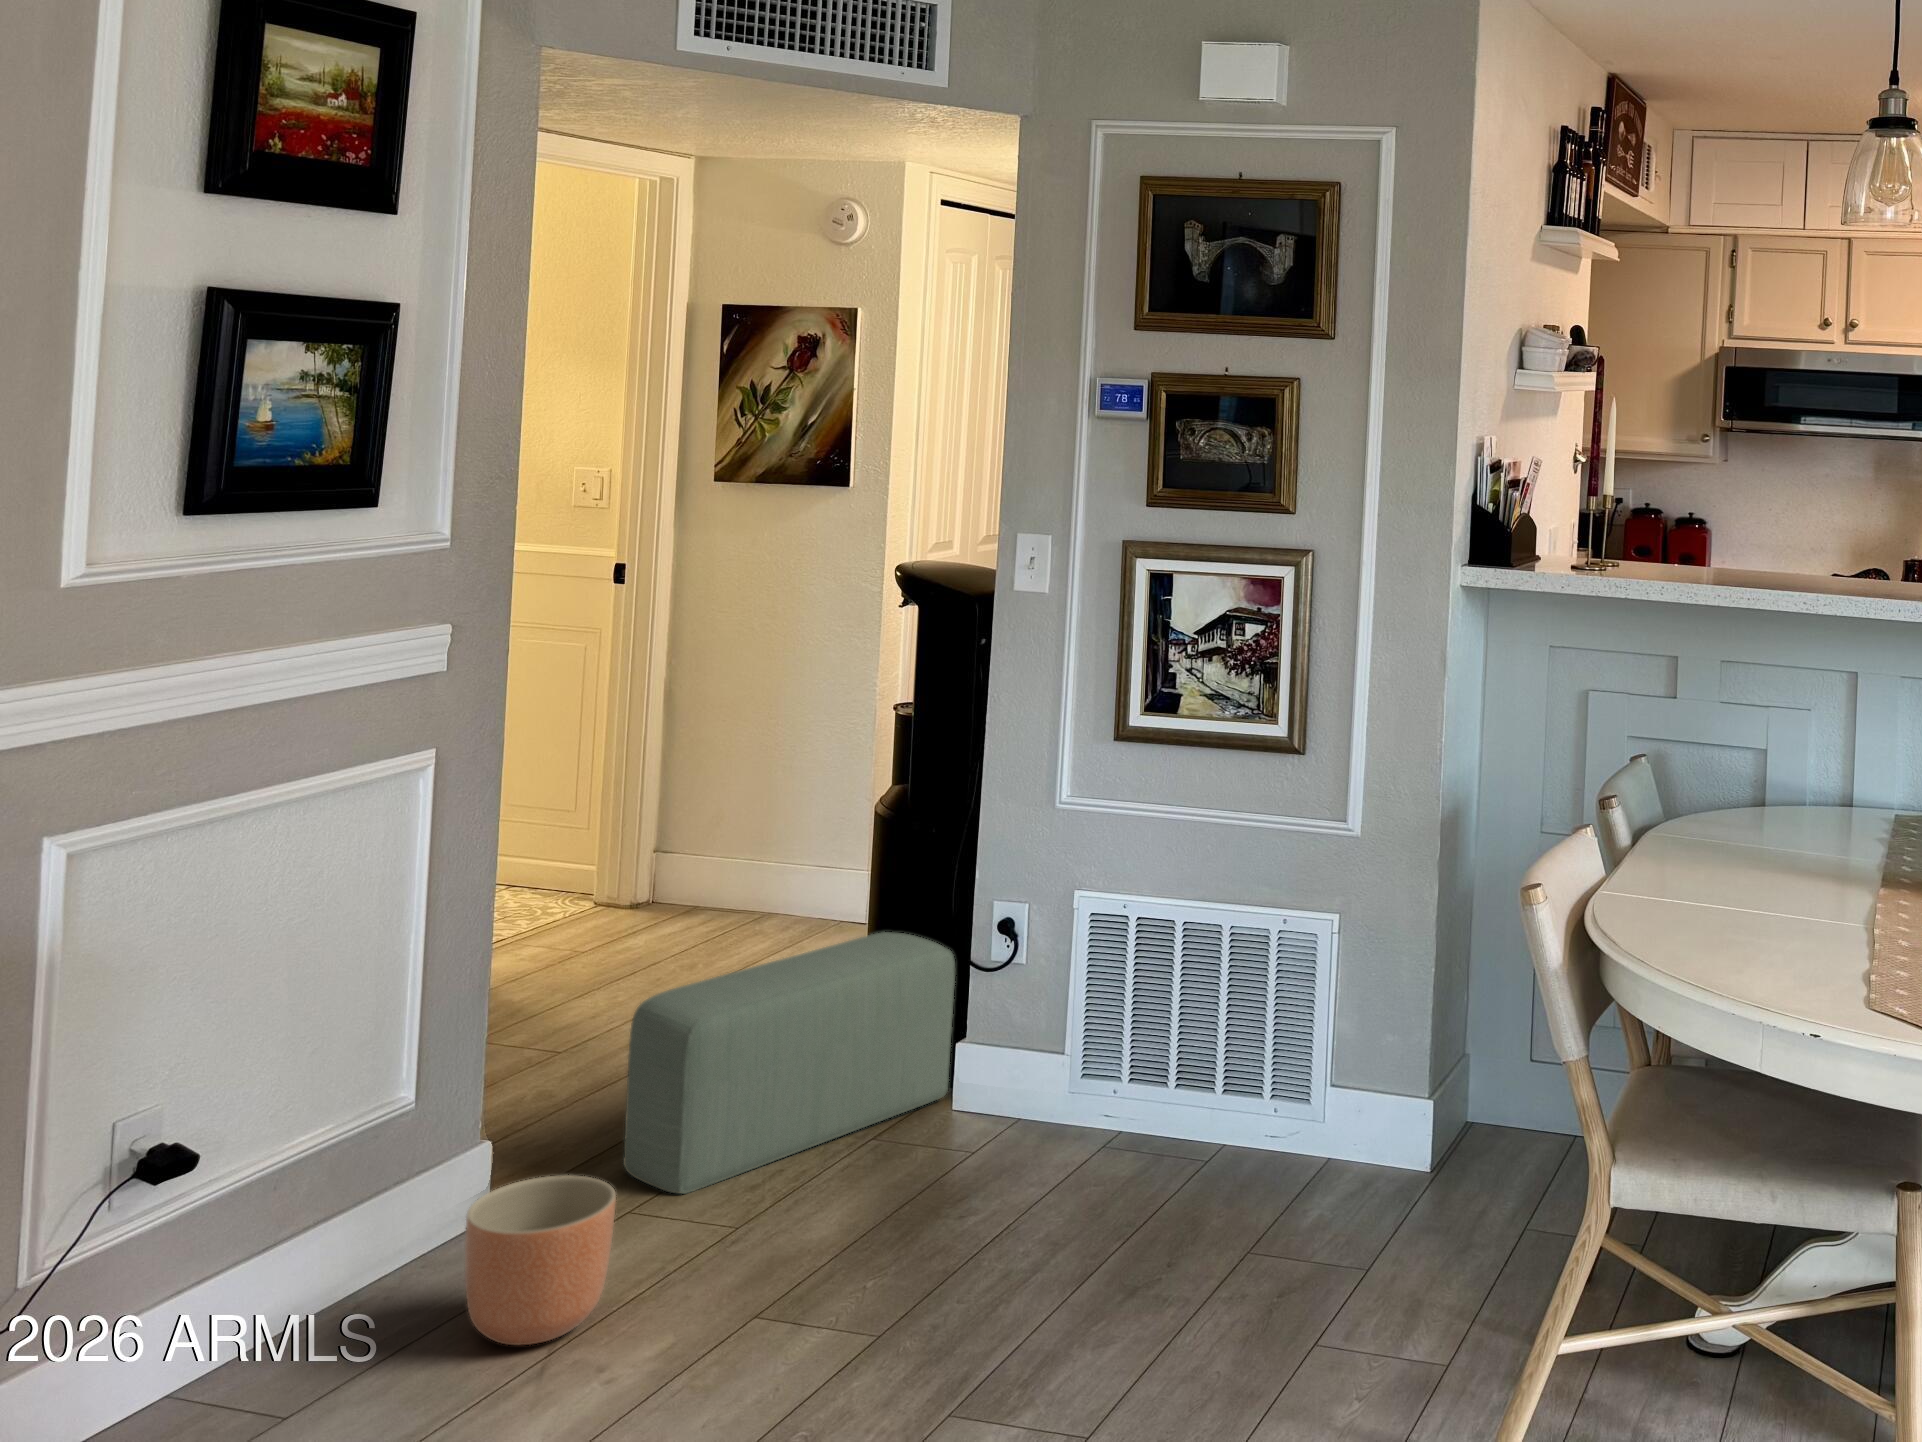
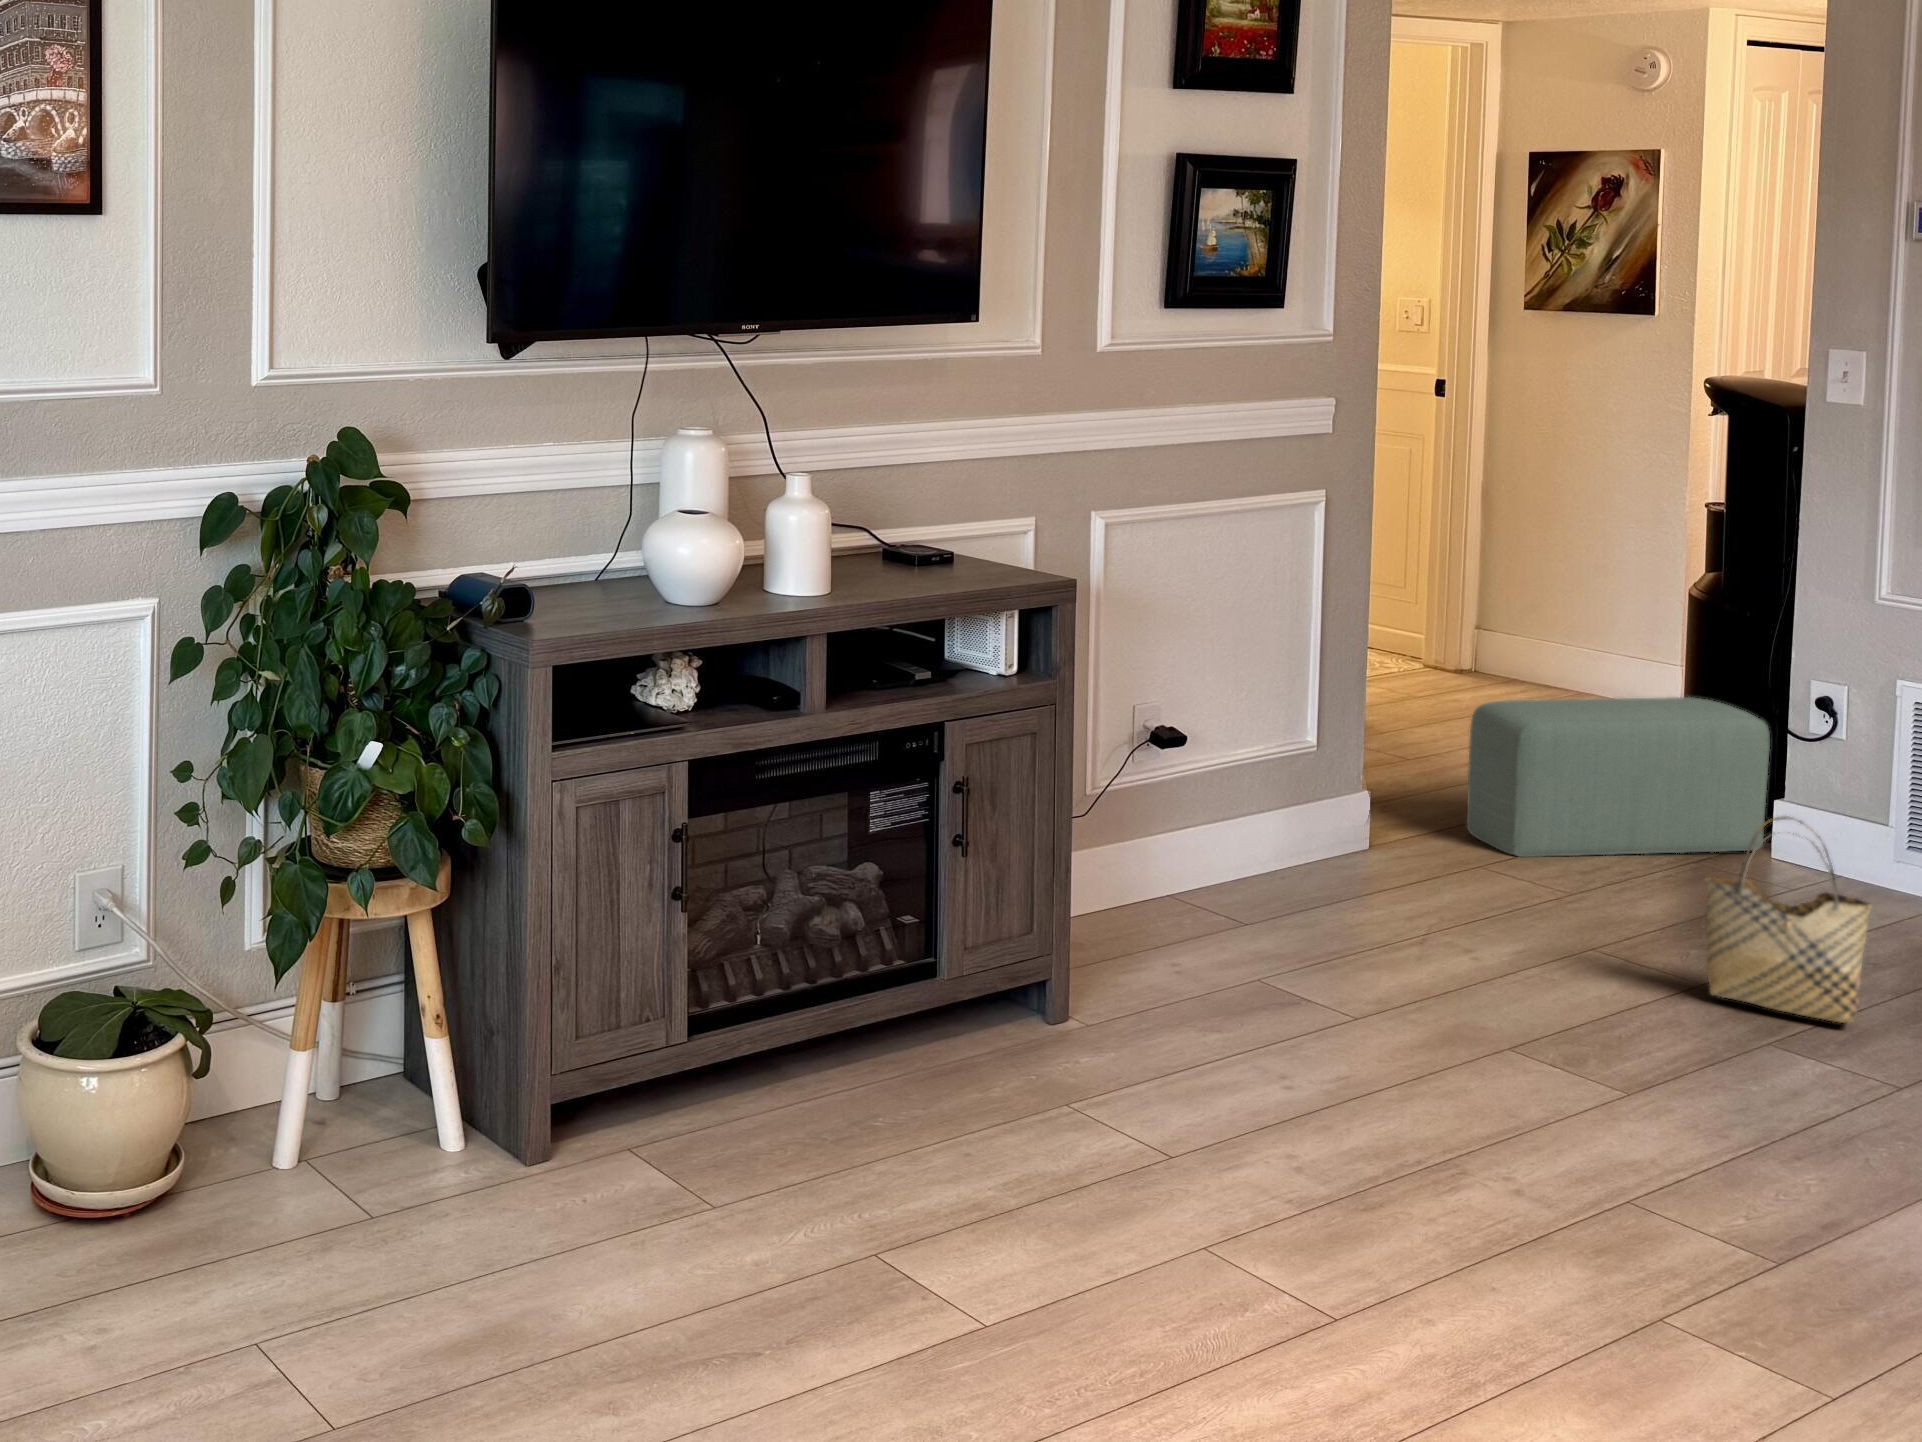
woven basket: none [892,1111,1063,1370] -> present [1706,816,1872,1023]
planter: present [465,1175,616,1345] -> none [1361,797,1470,907]

